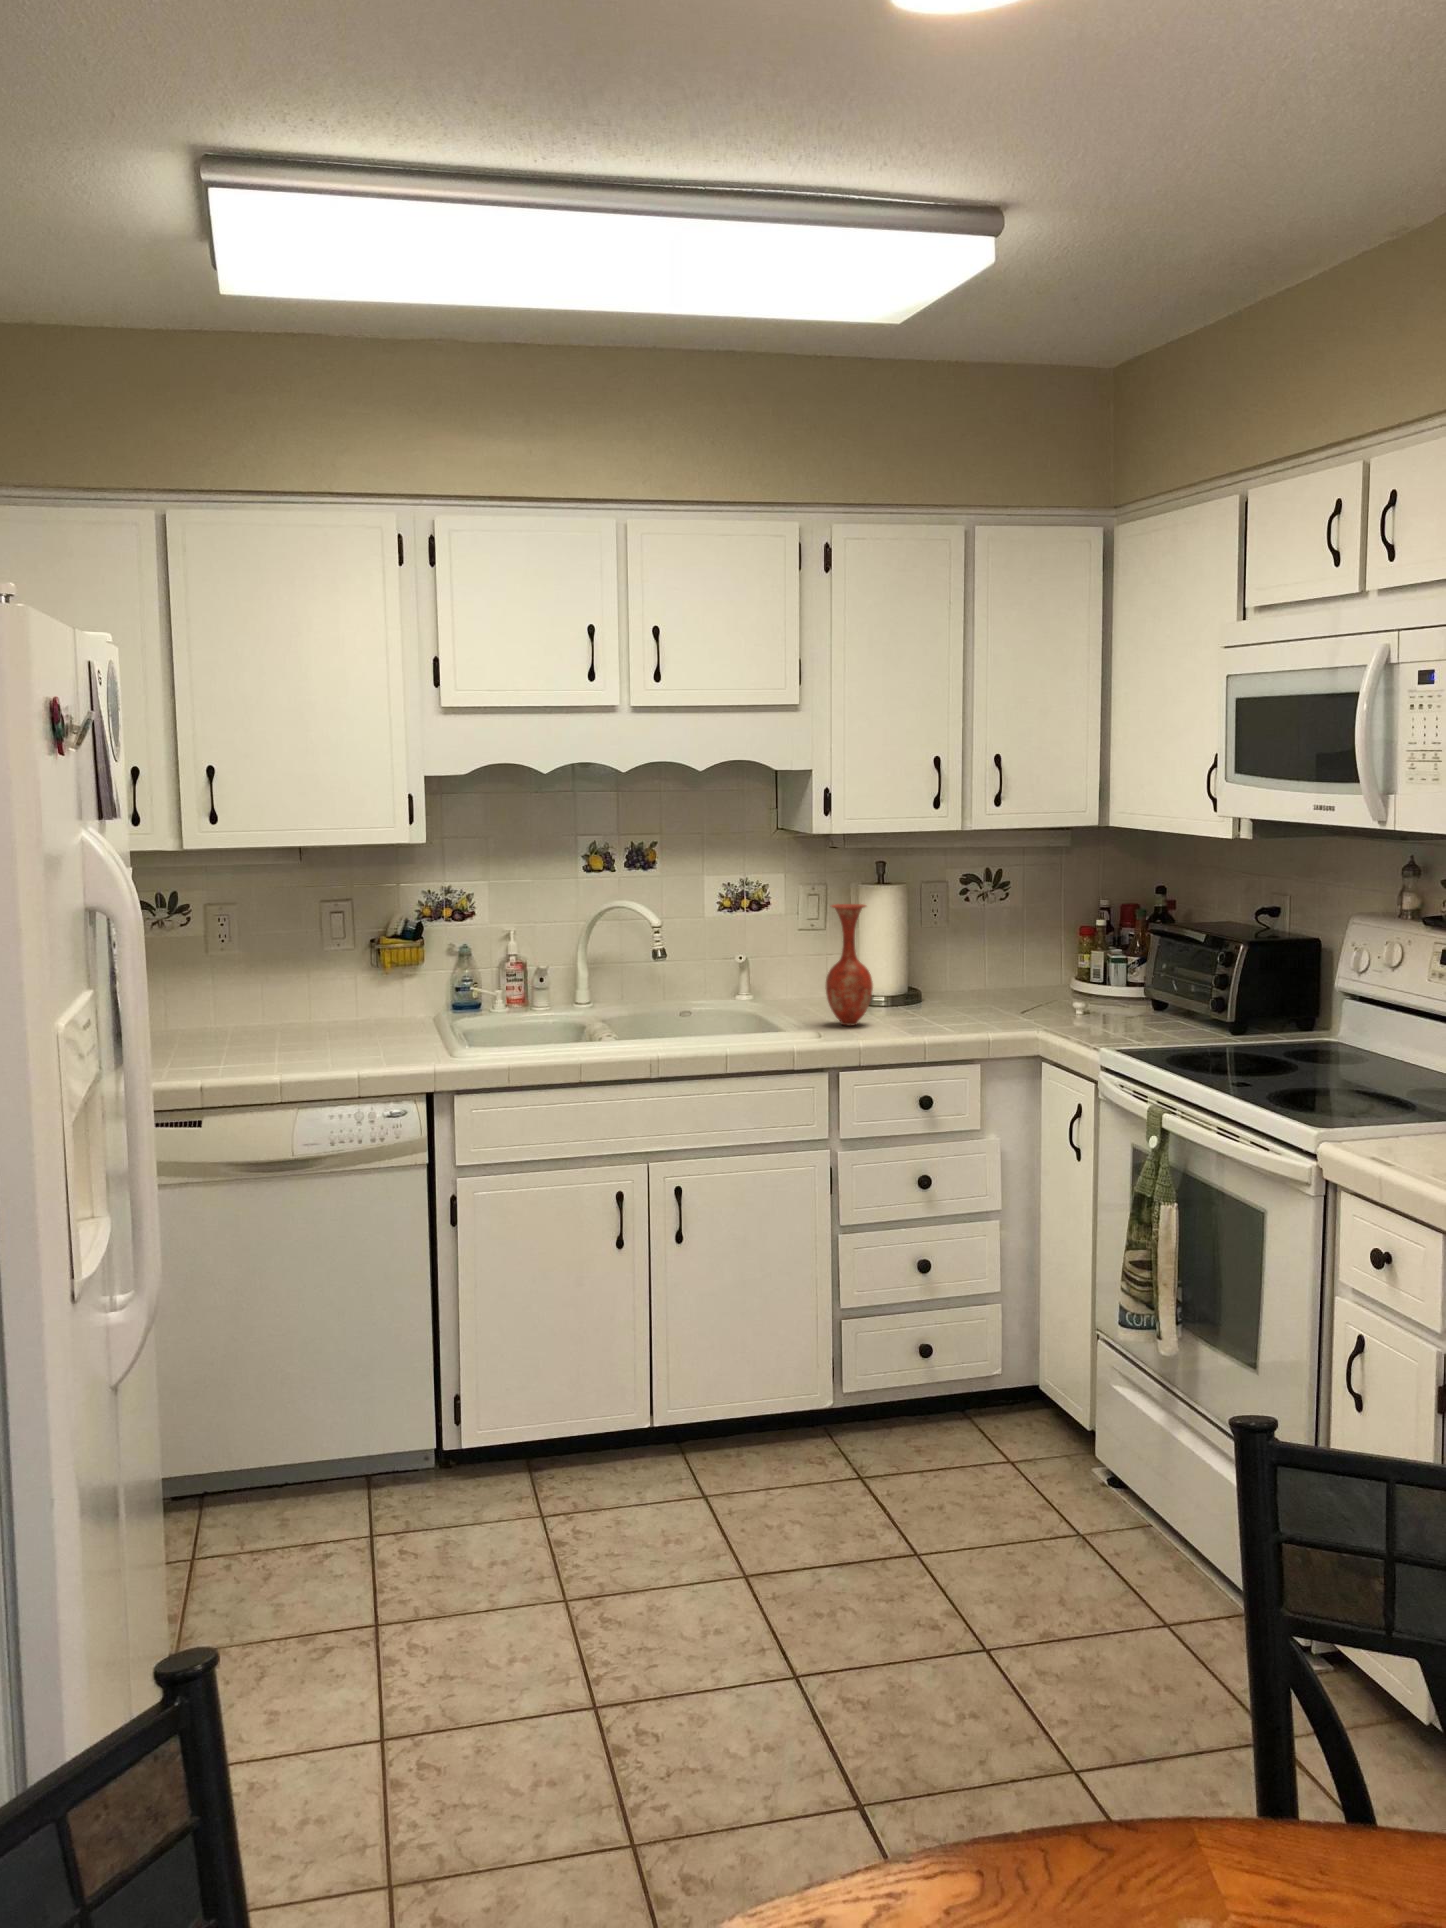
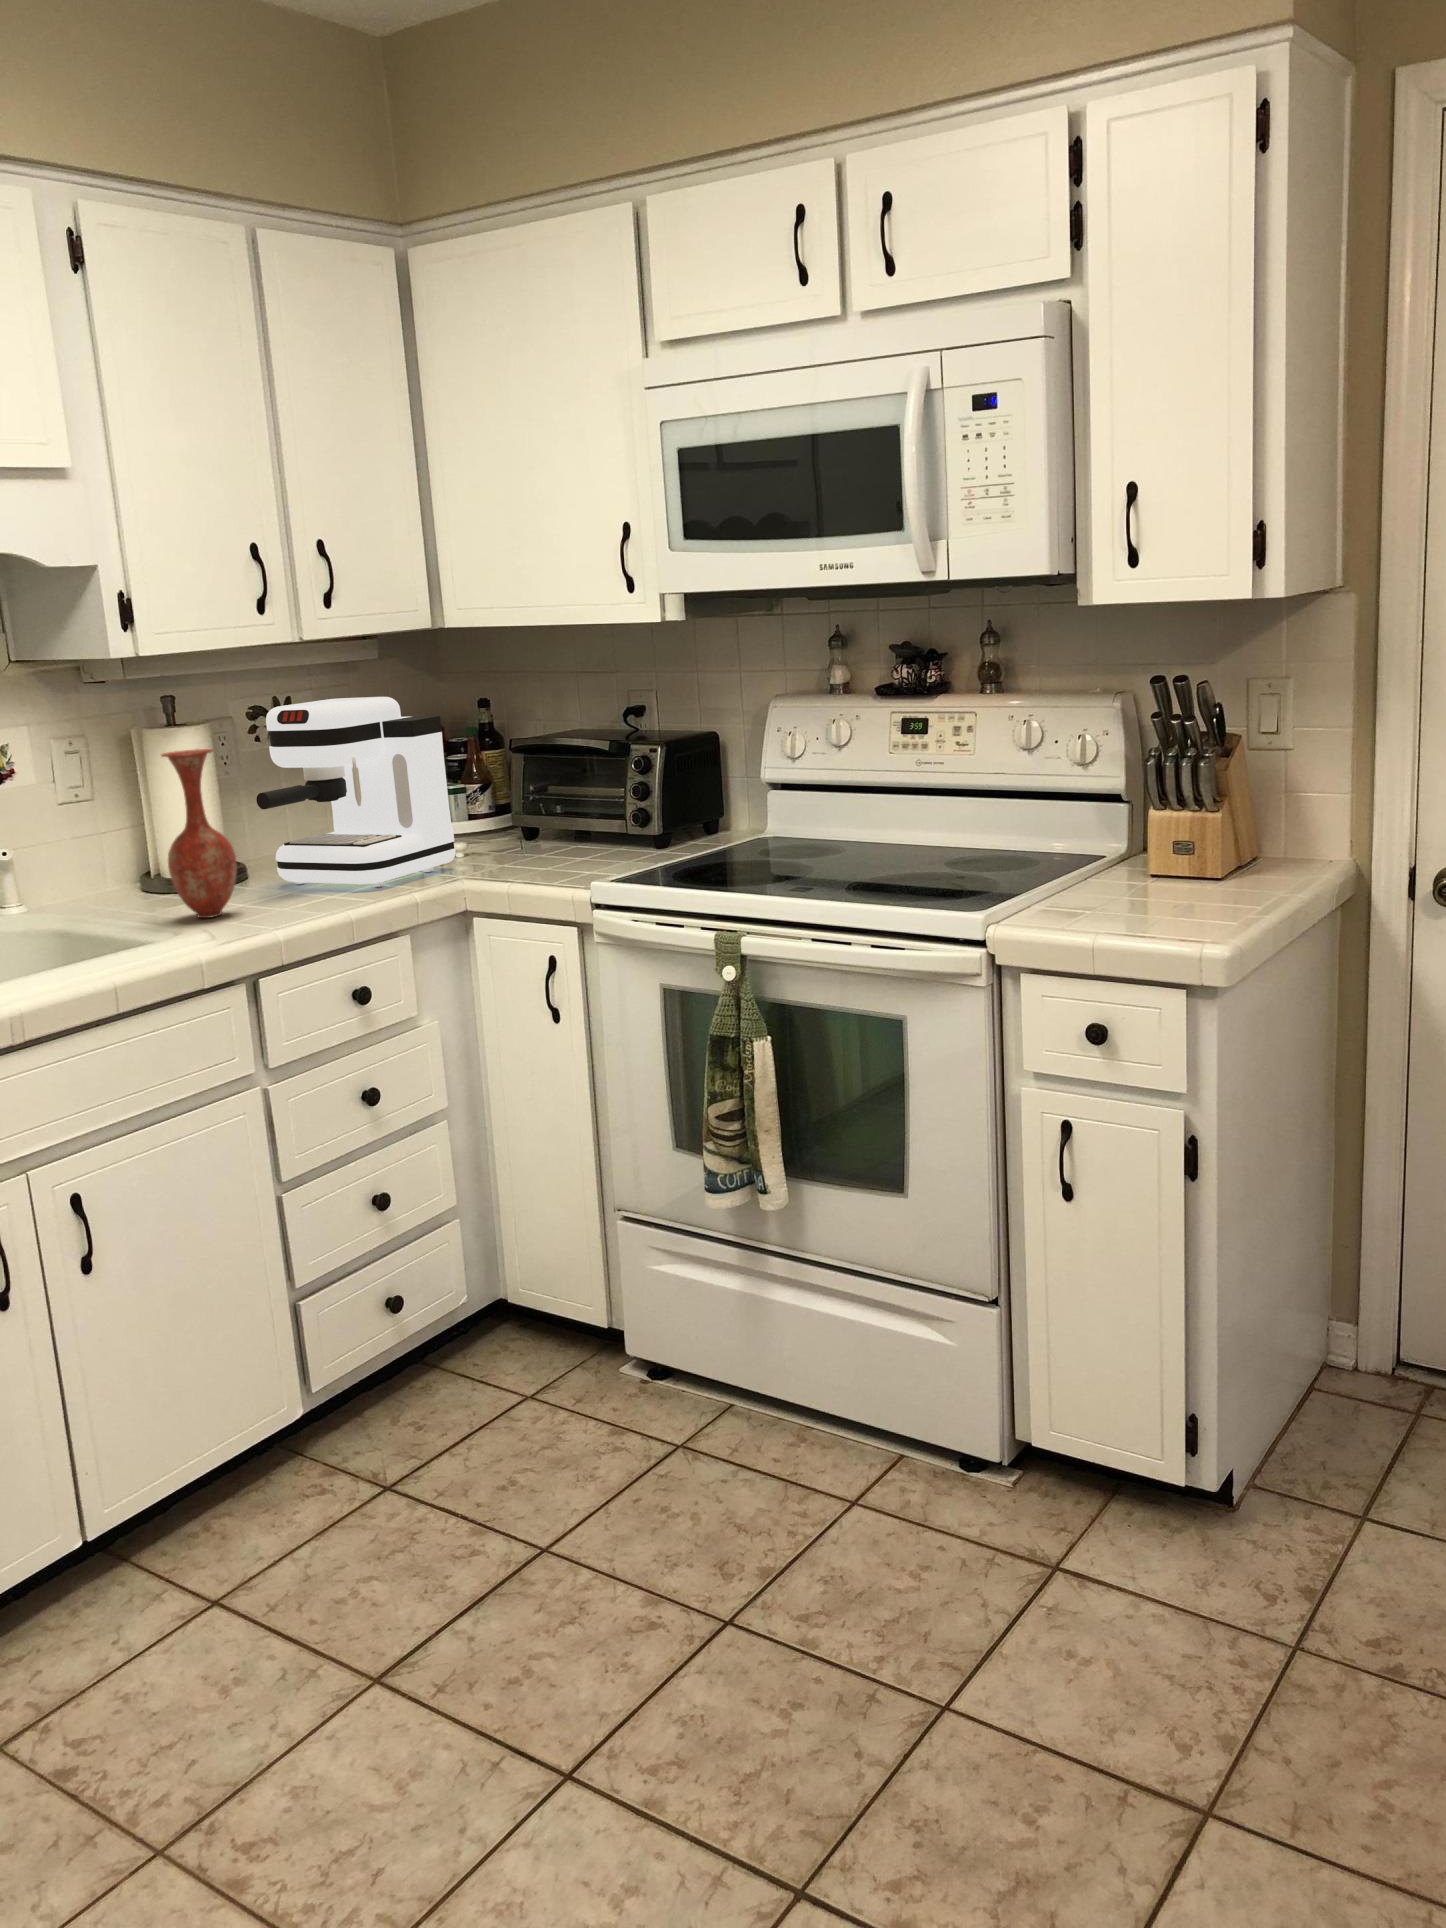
coffee maker: none [906,876,1062,1025] -> present [256,697,455,887]

